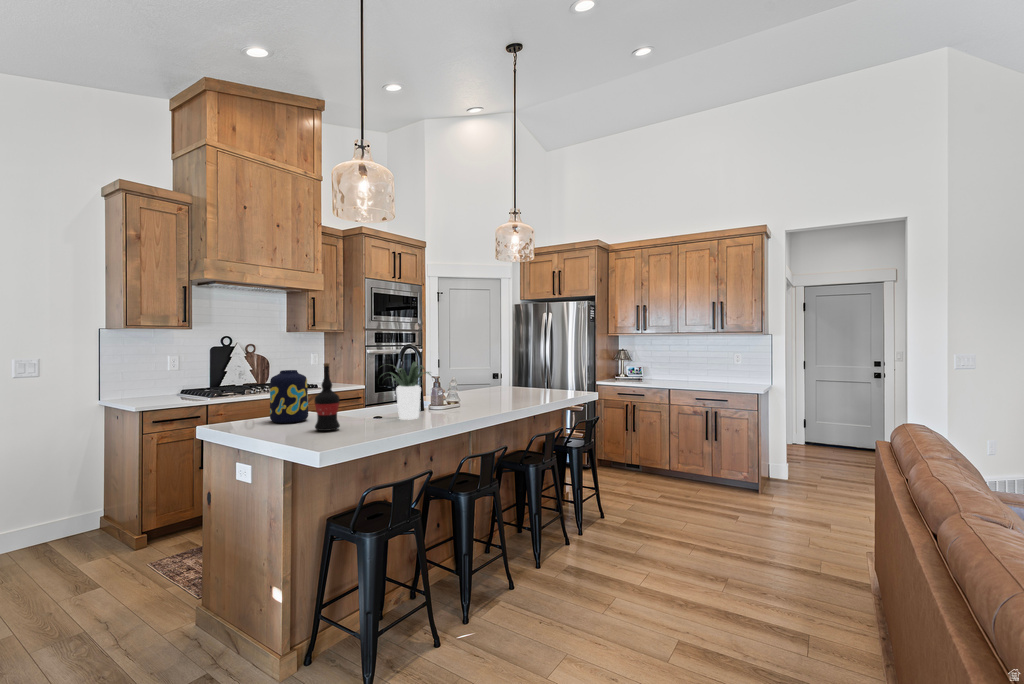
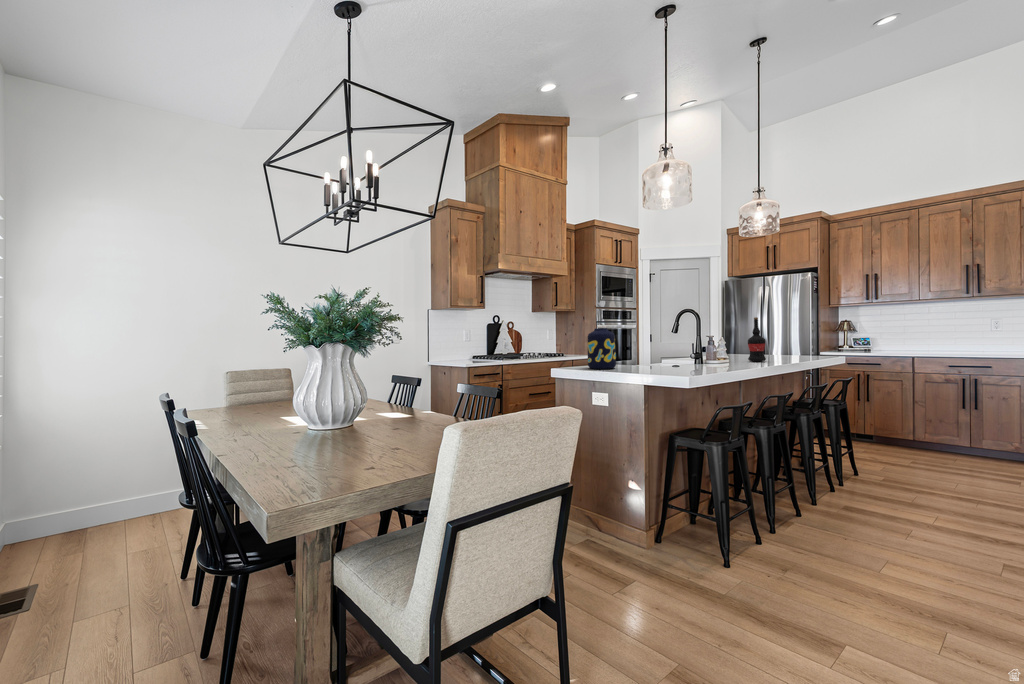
potted plant: present [391,362,431,420] -> none [668,321,726,368]
wine bottle: present [314,363,340,431] -> present [748,317,766,362]

